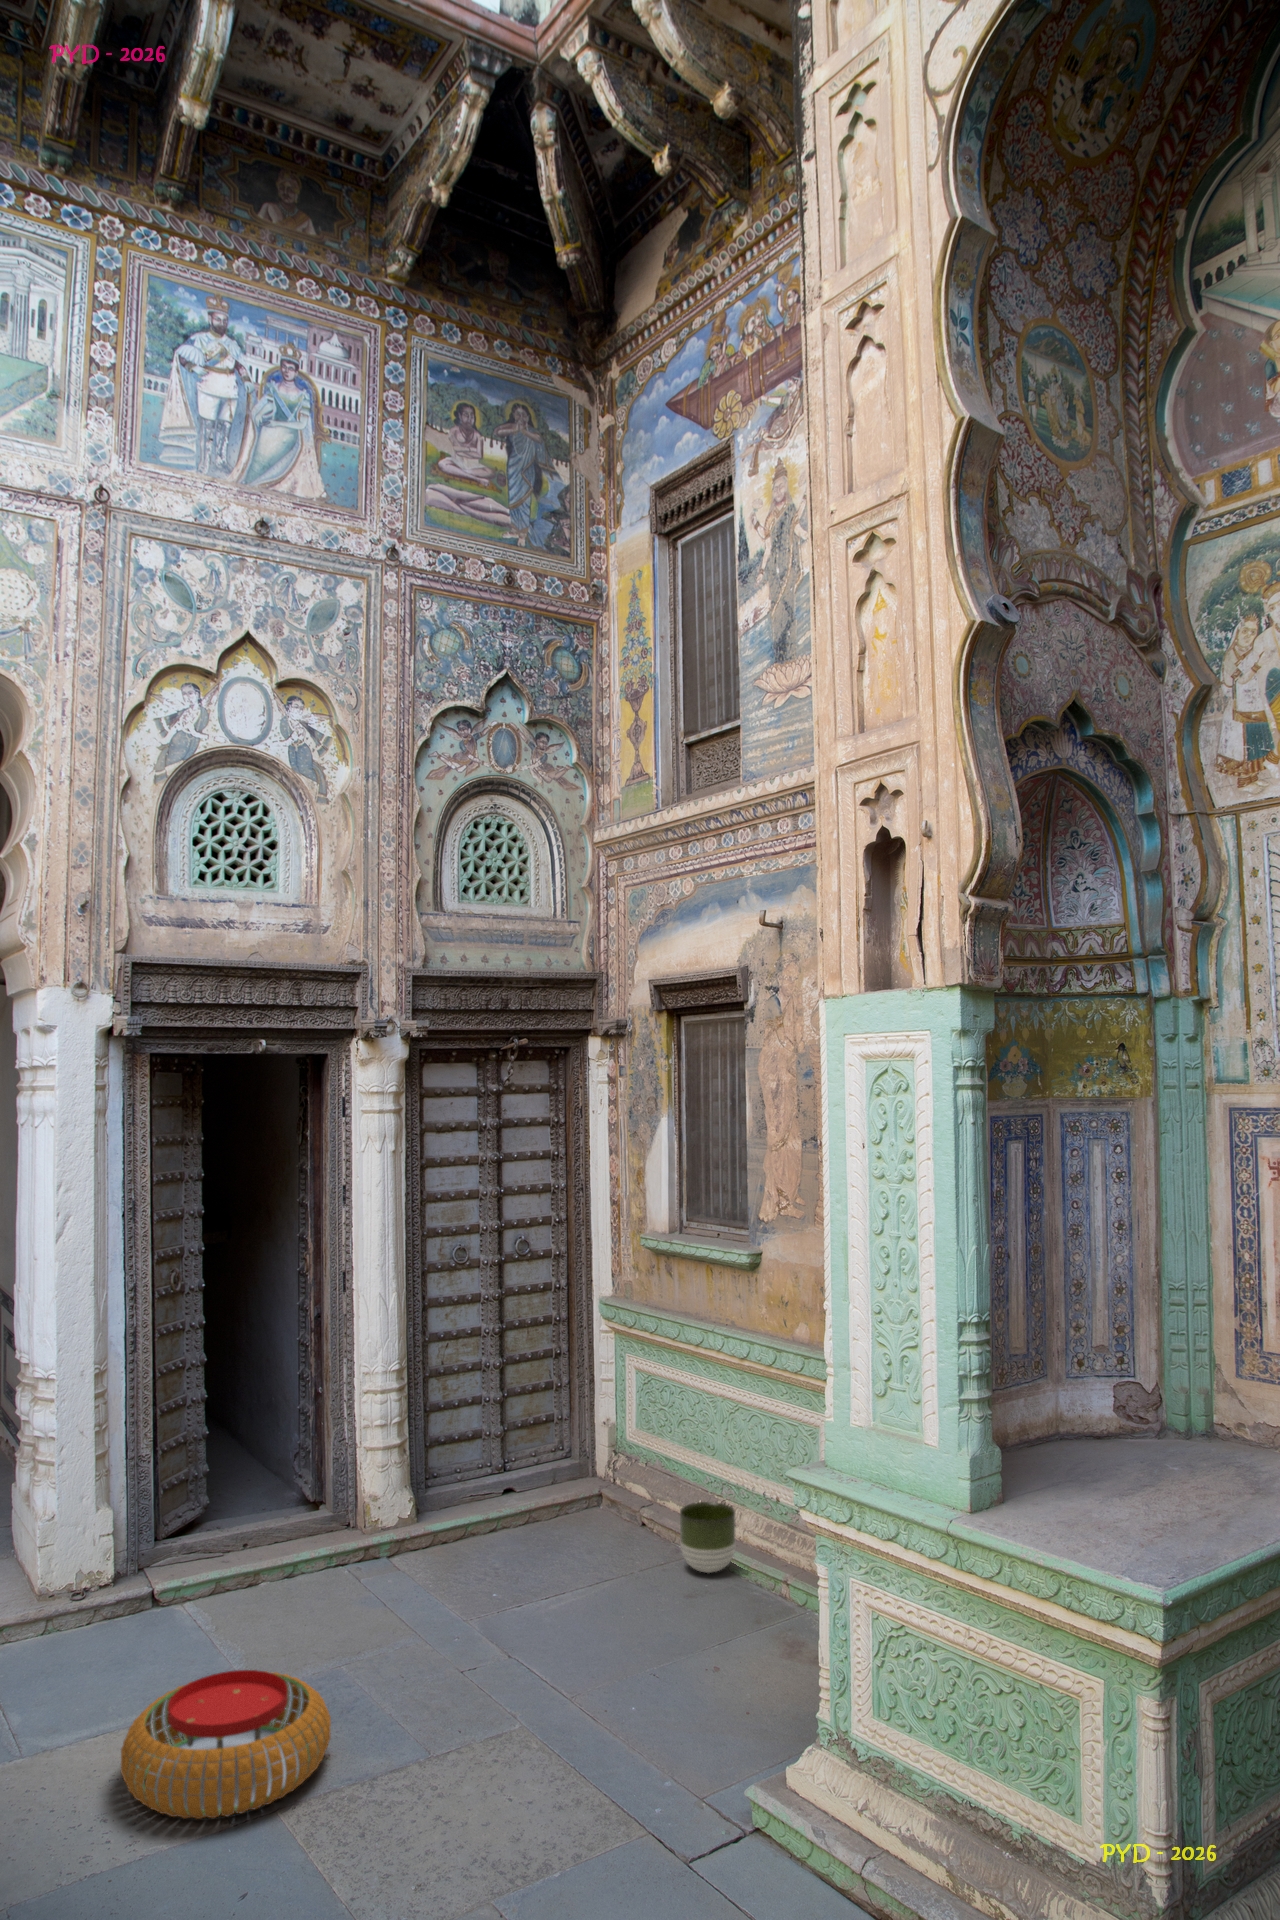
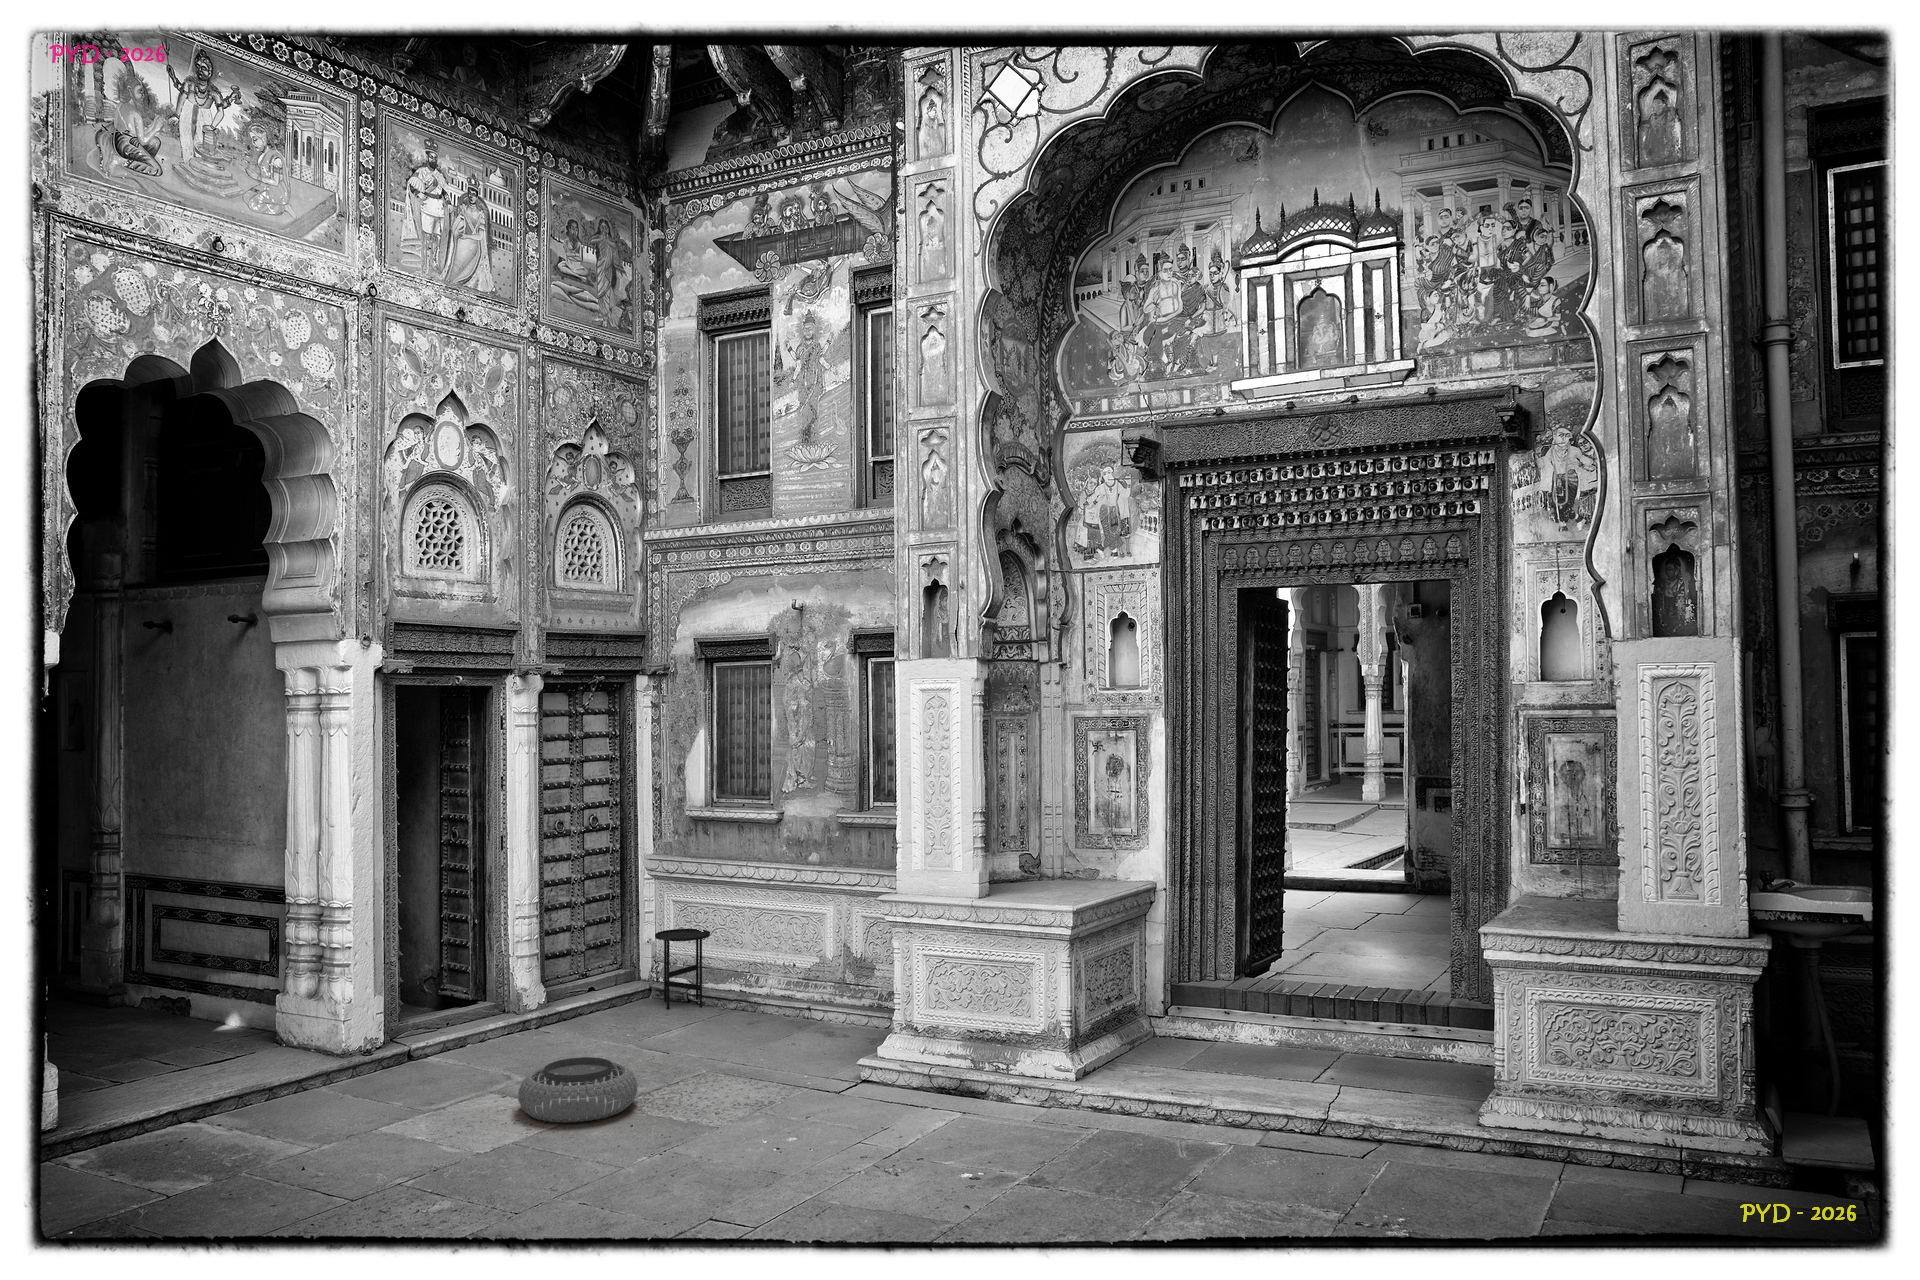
side table: none [581,1412,663,1543] -> present [655,929,710,1009]
planter: present [680,1502,736,1573] -> none [737,973,772,1013]

